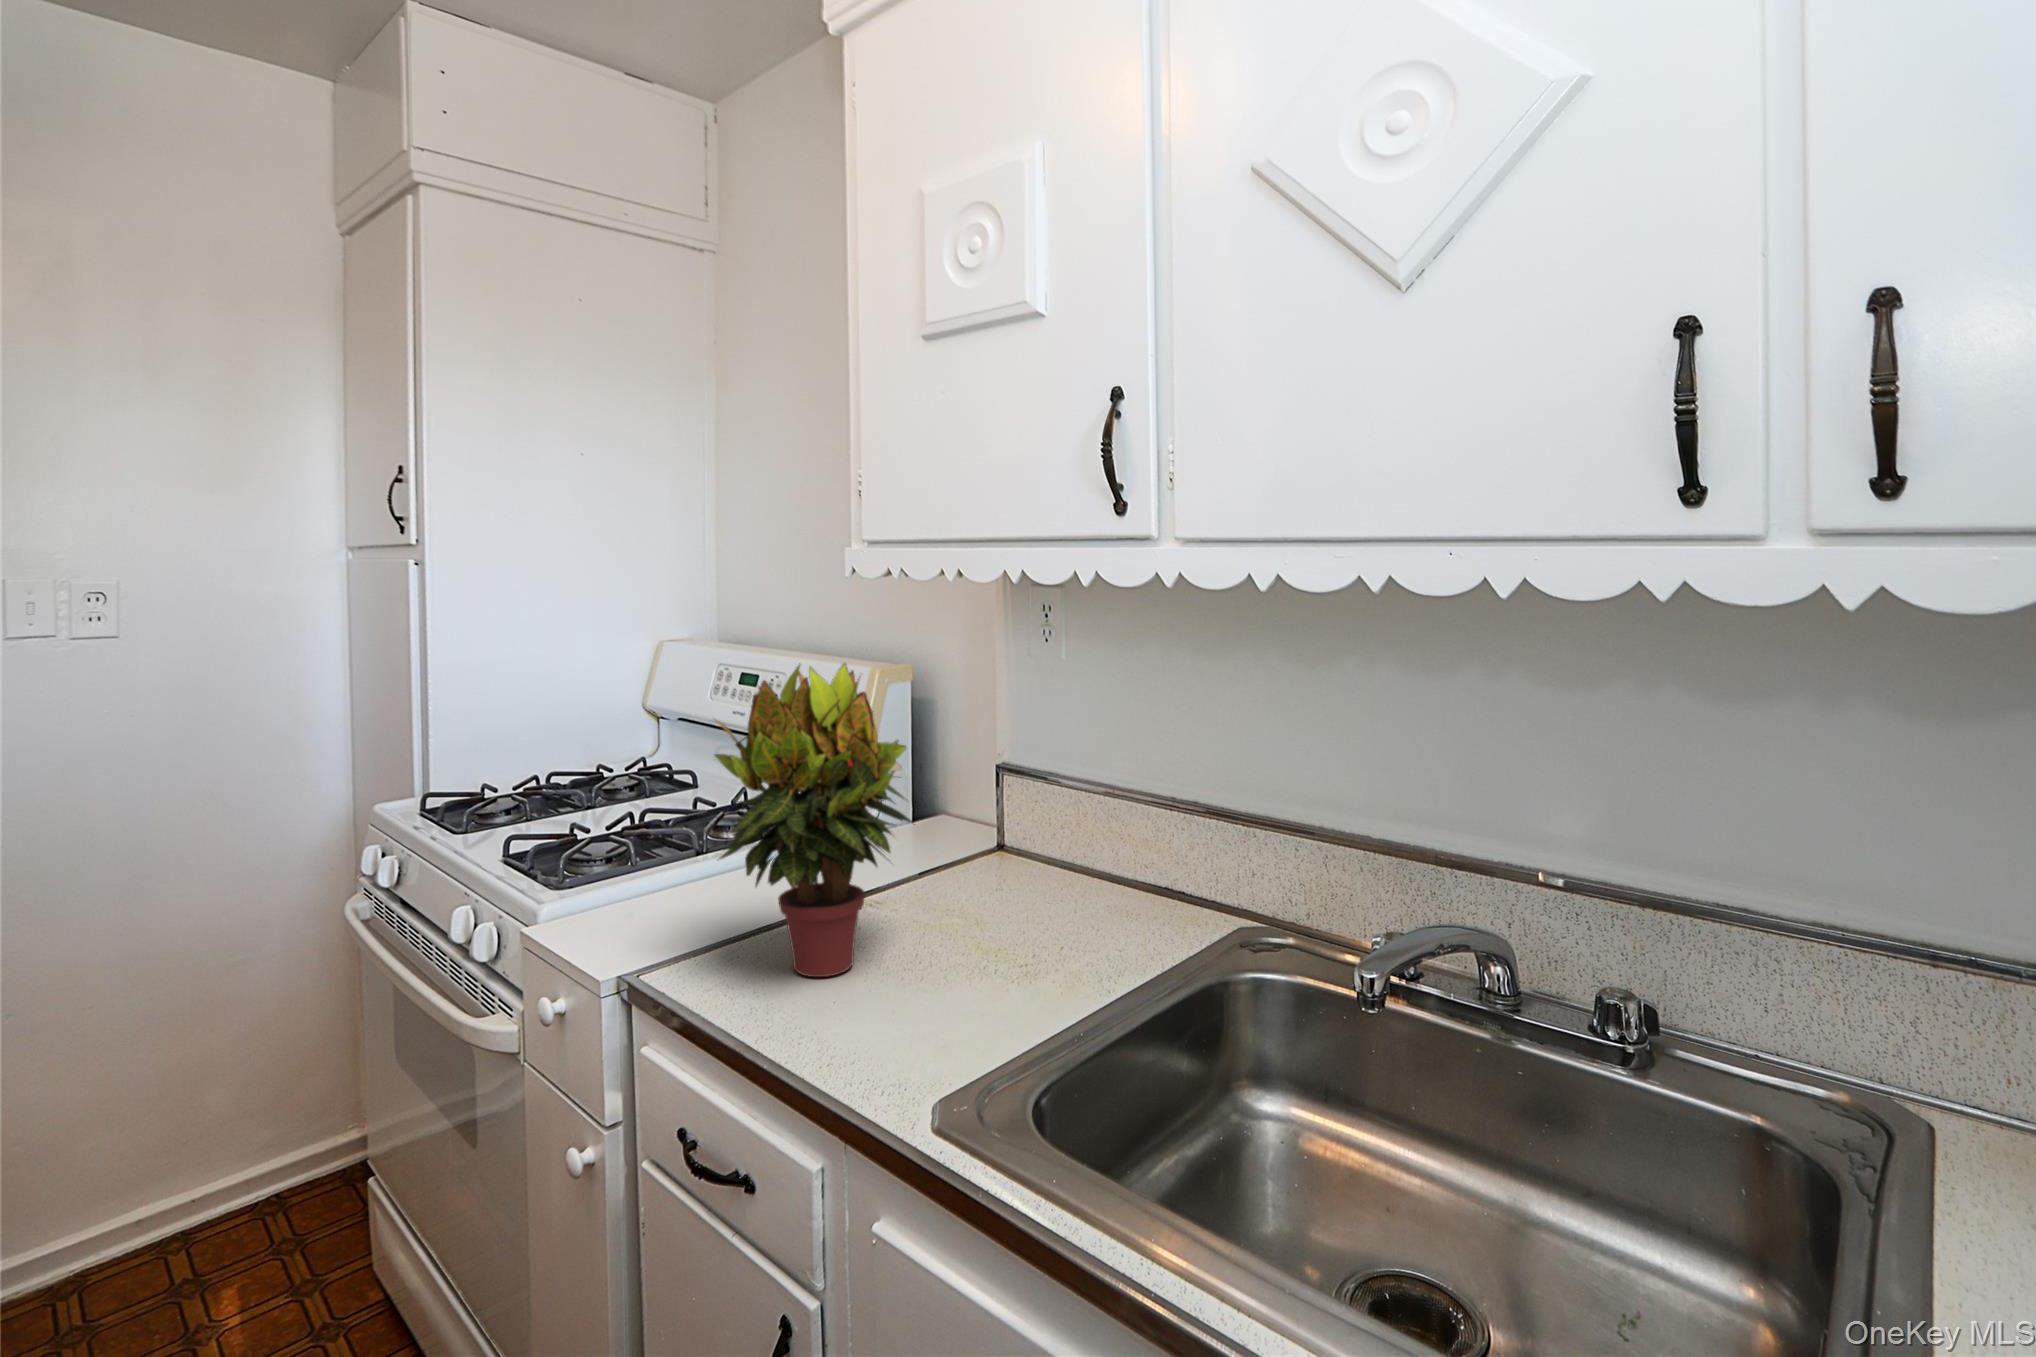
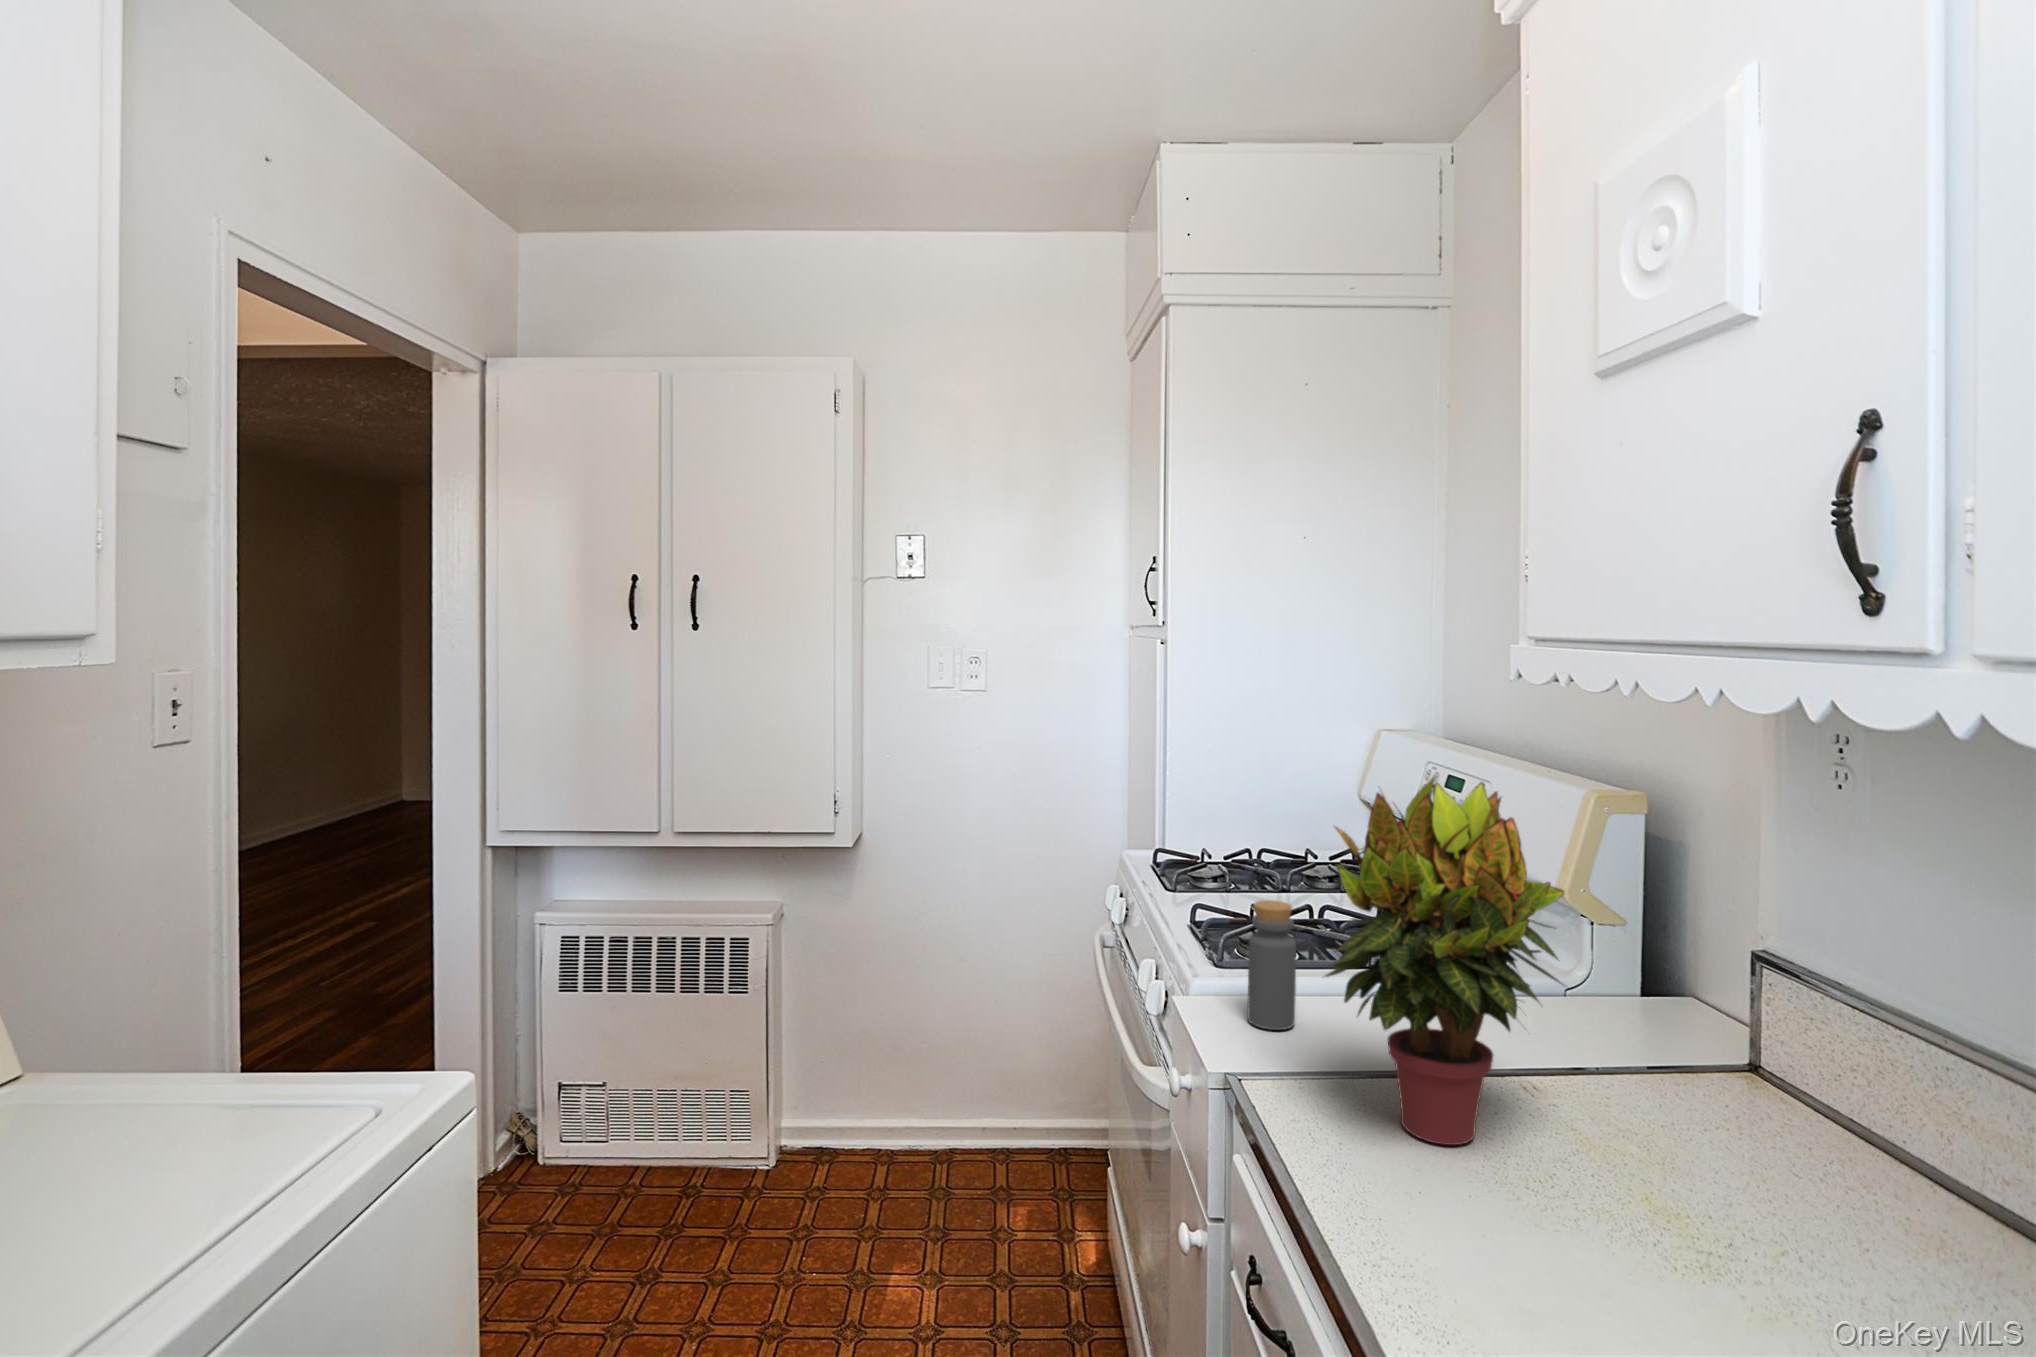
bottle: none [610,805,662,932] -> present [1248,900,1296,1030]

